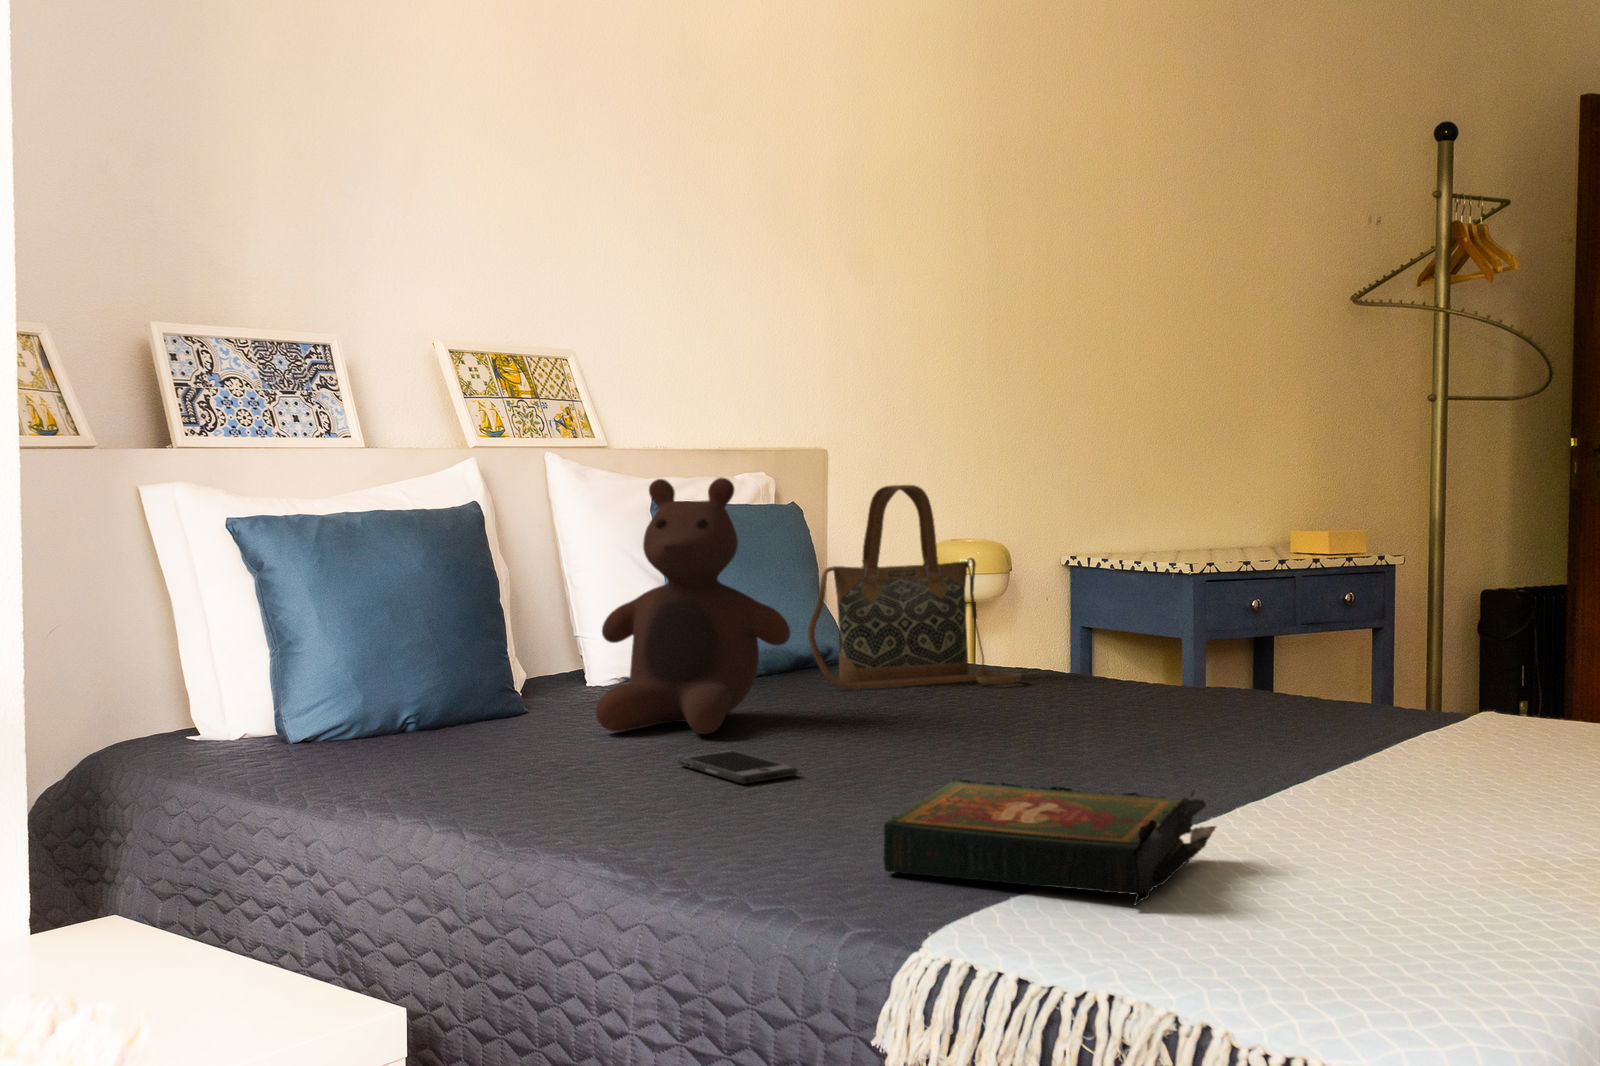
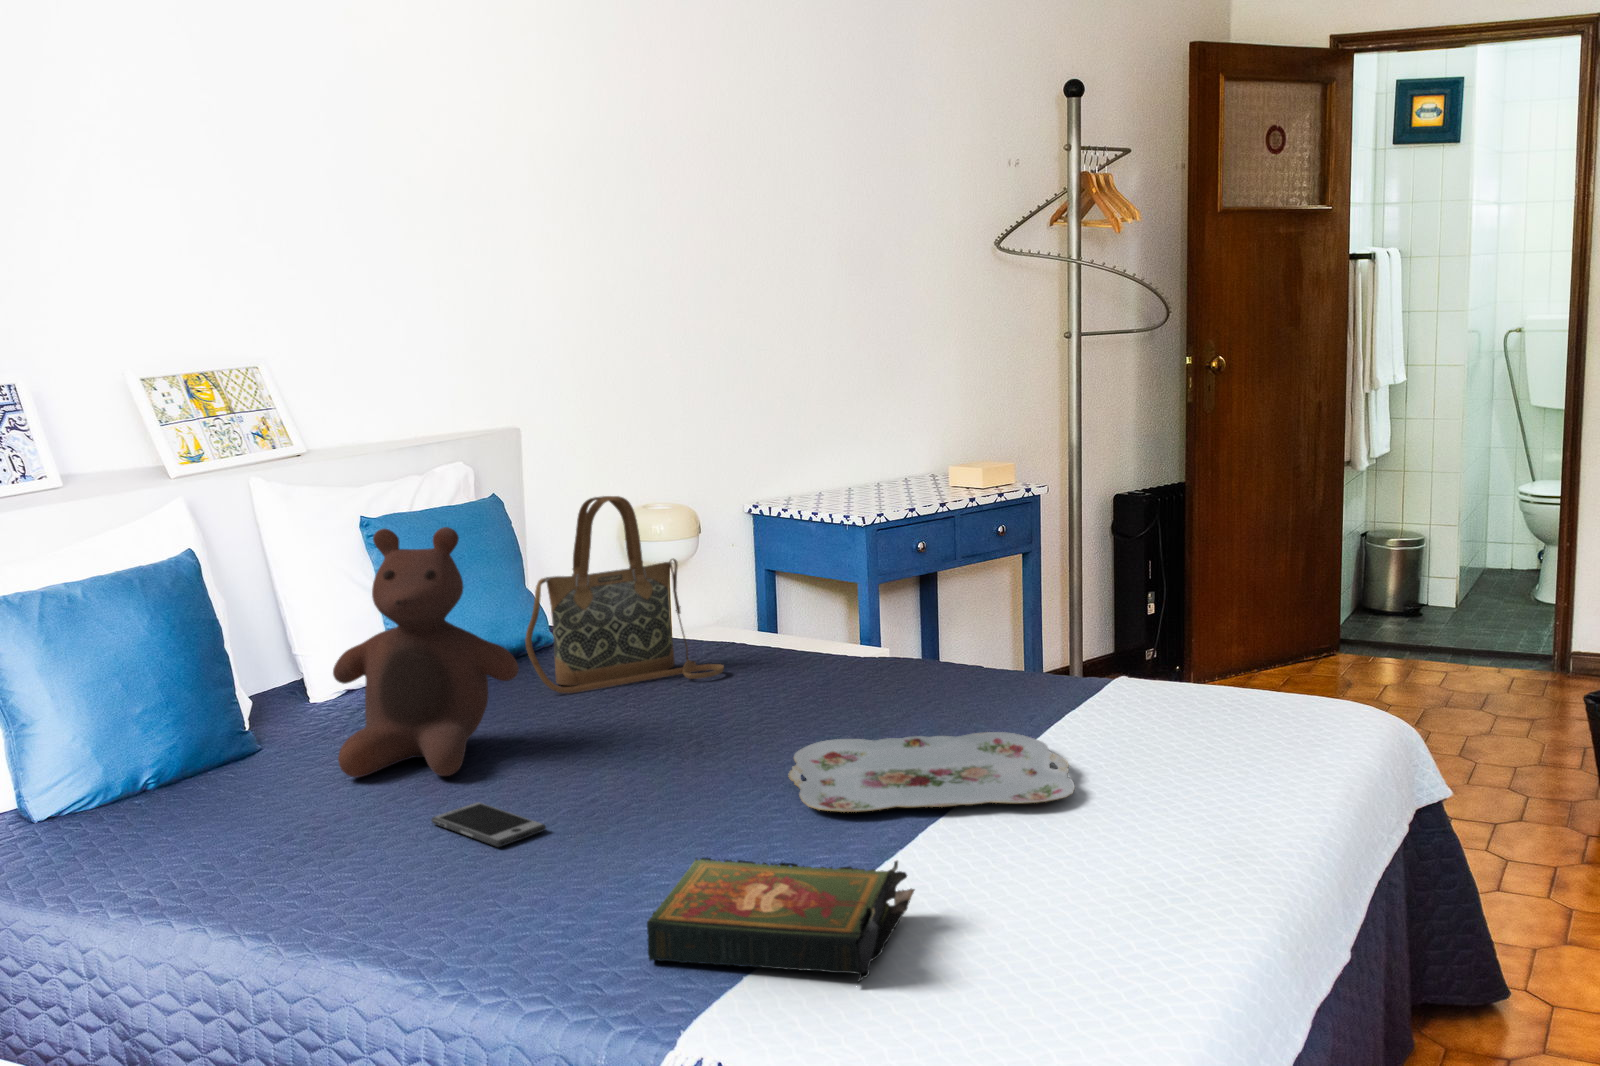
serving tray: none [1078,725,1432,782] -> present [789,732,1075,812]

